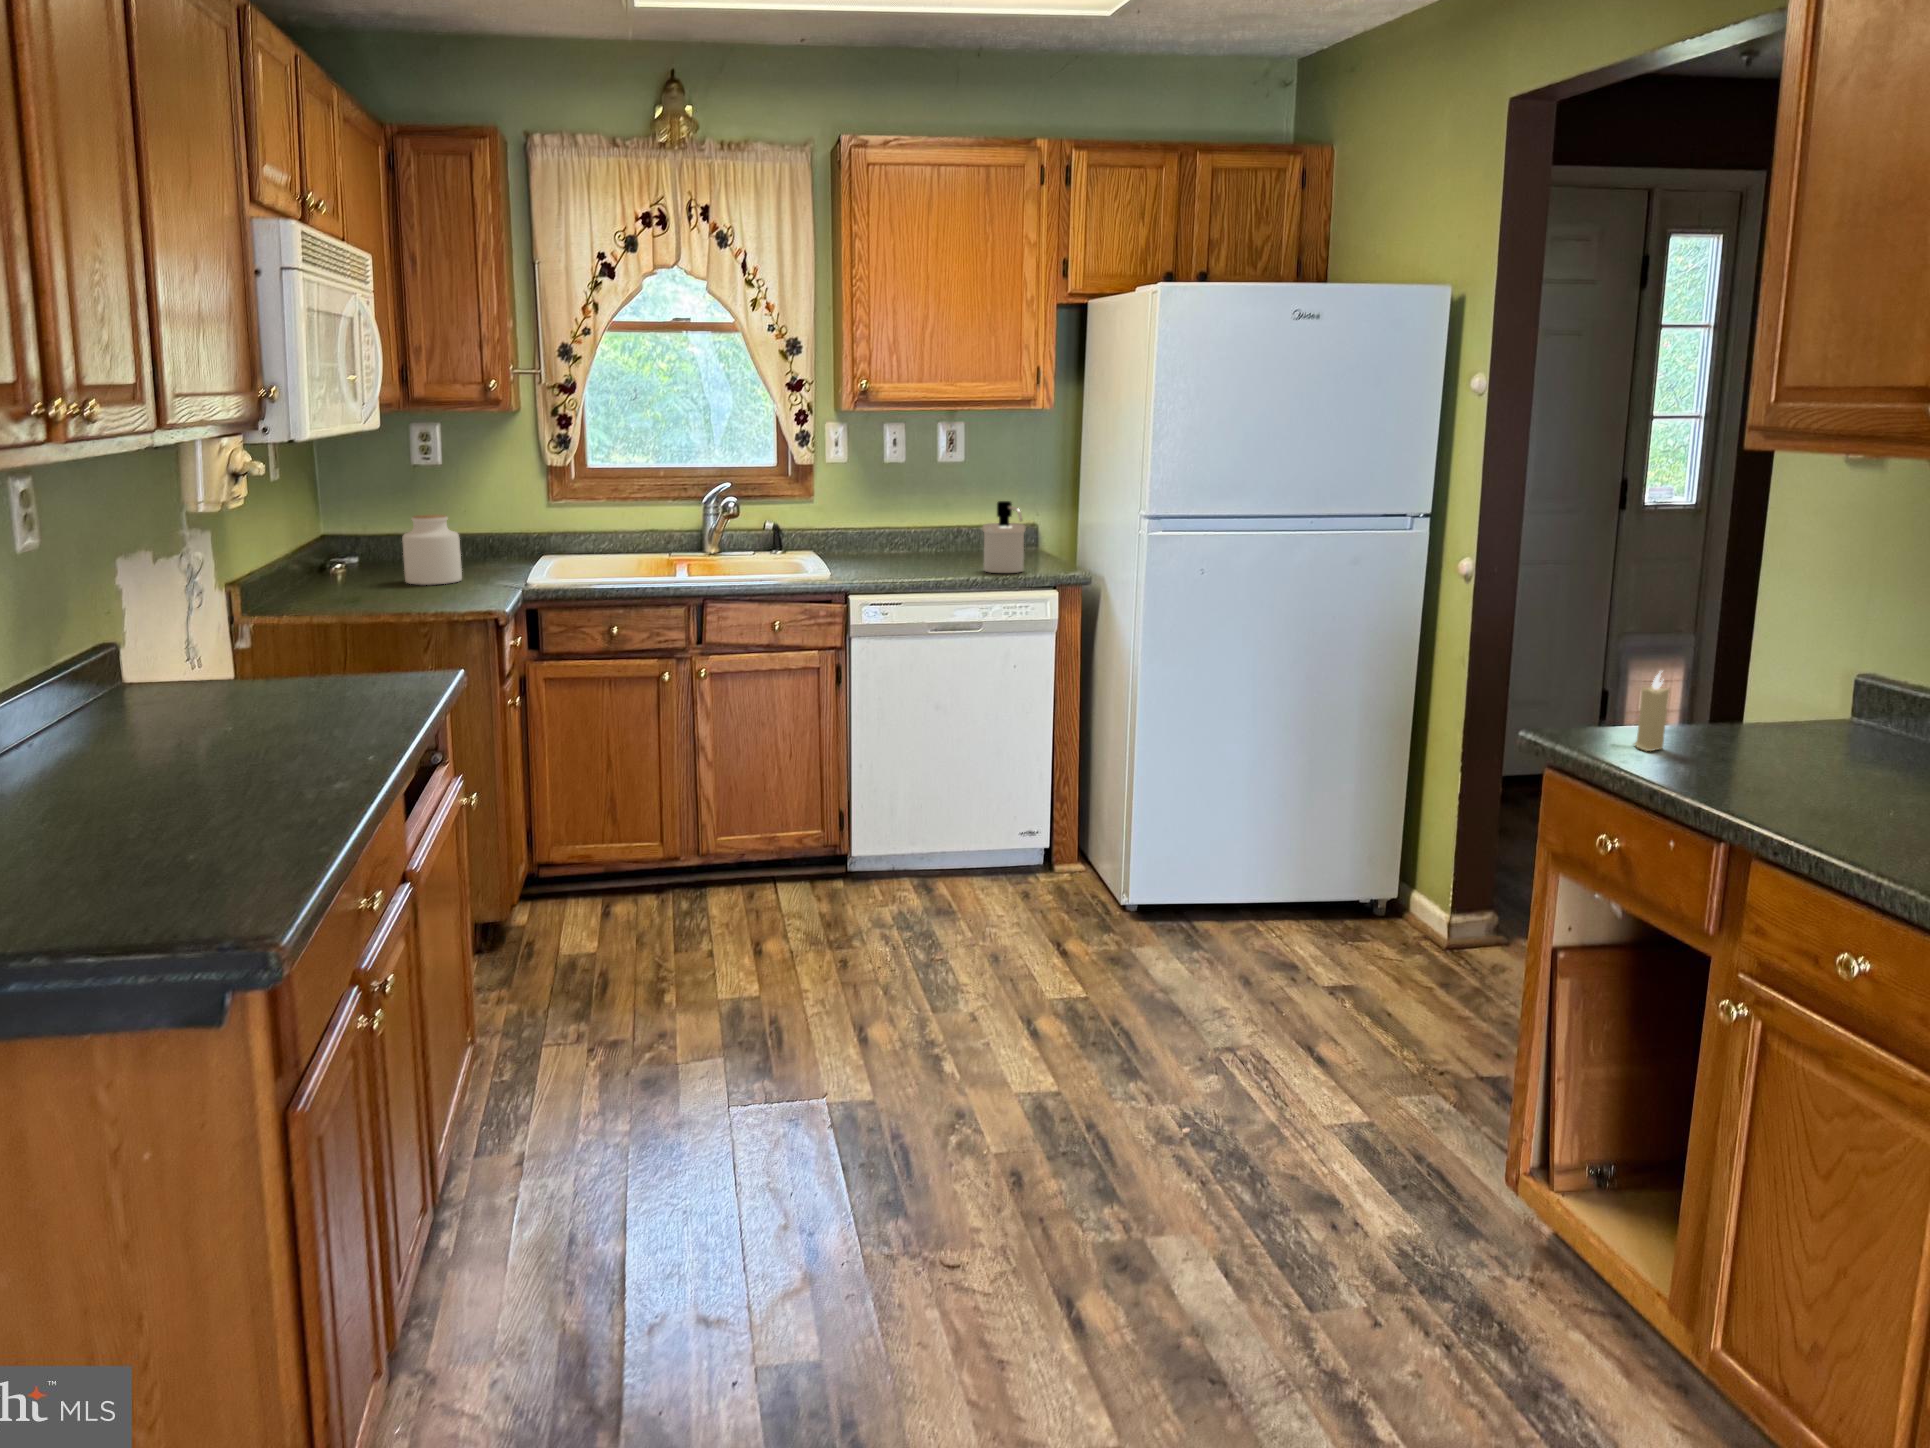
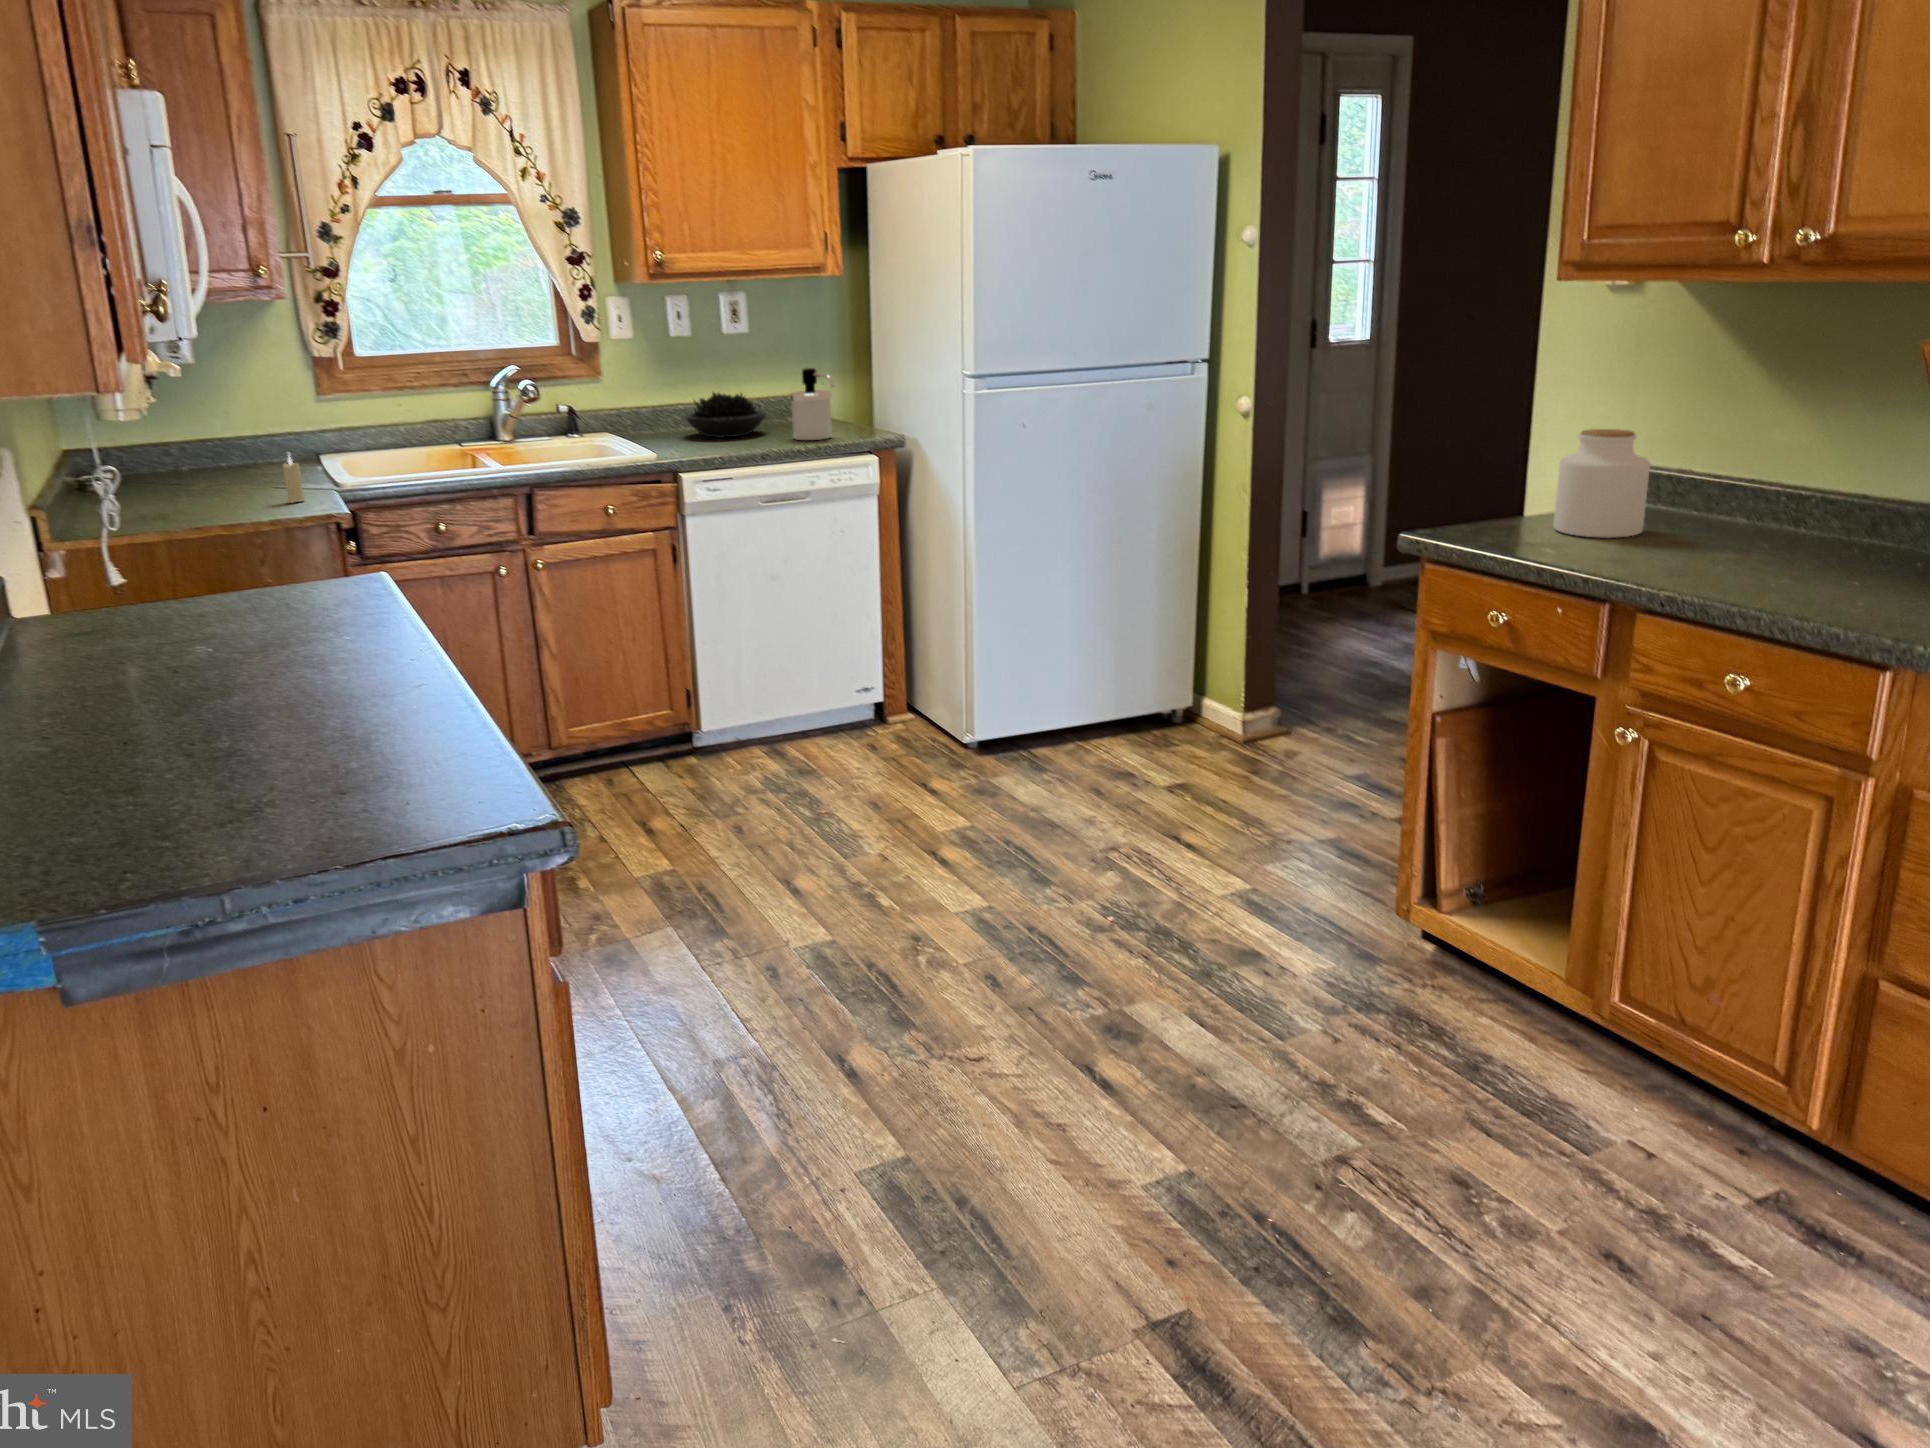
jar: present [402,514,462,585] -> present [1554,429,1650,538]
succulent plant: none [885,518,967,564] -> present [685,392,766,438]
candle: present [1634,672,1670,751] -> present [283,456,305,503]

